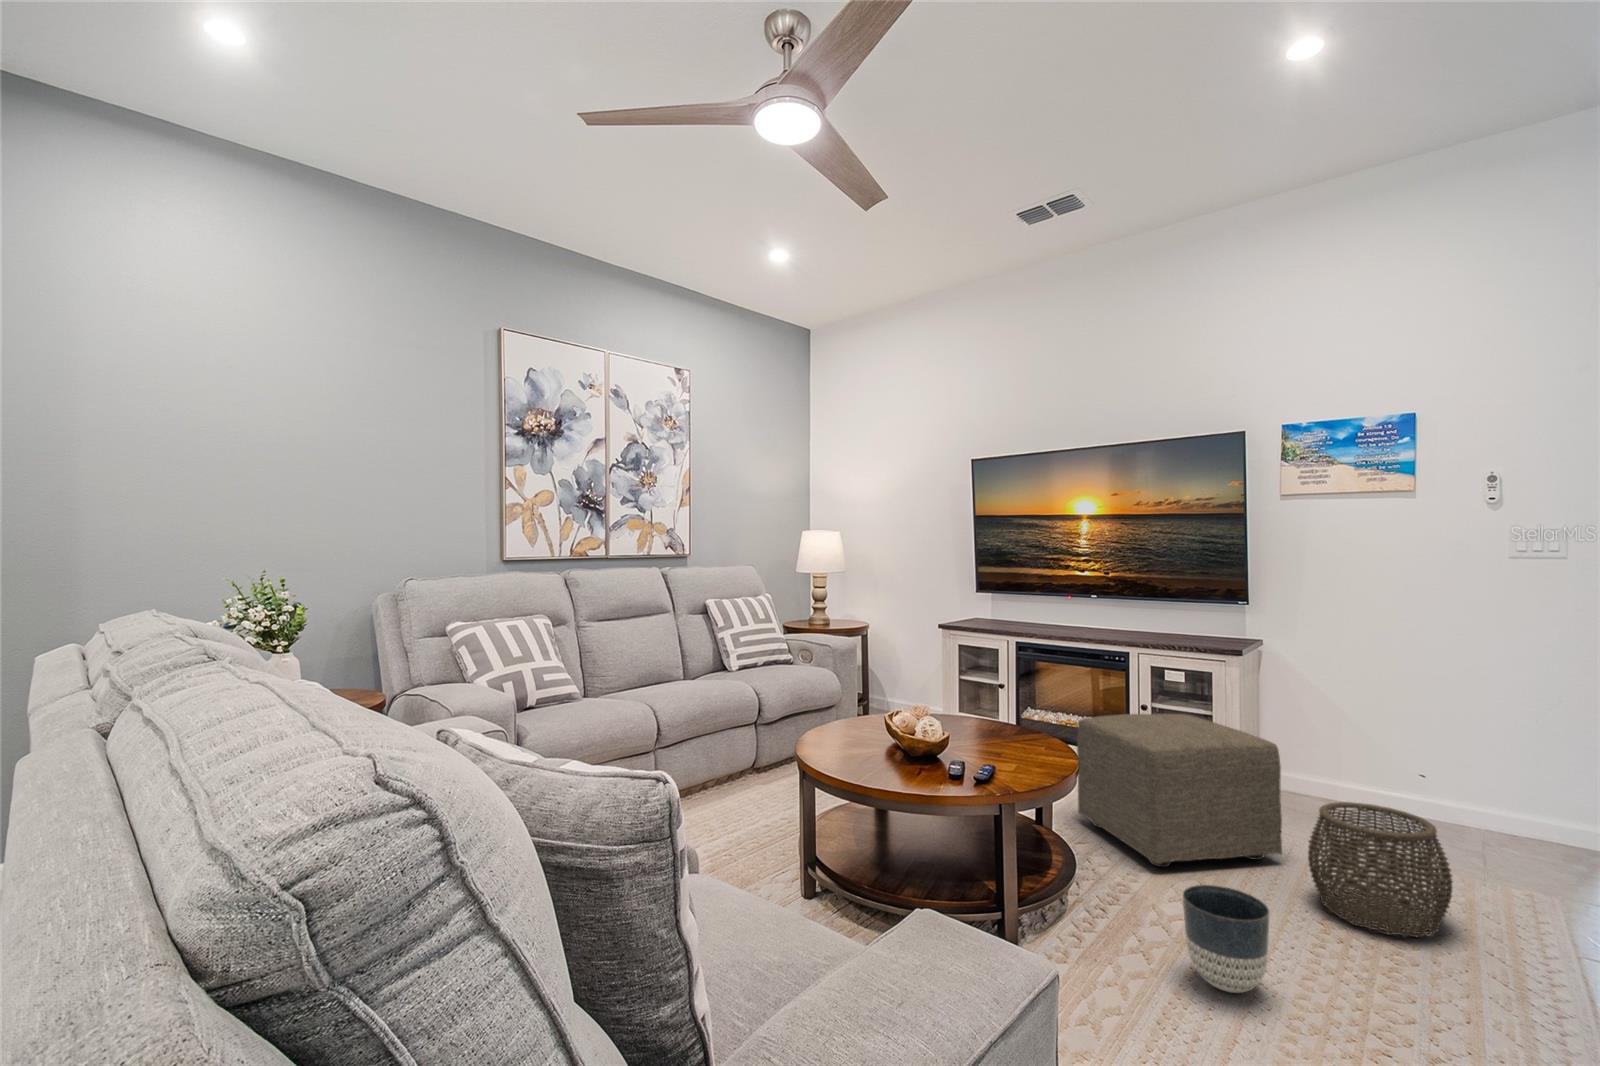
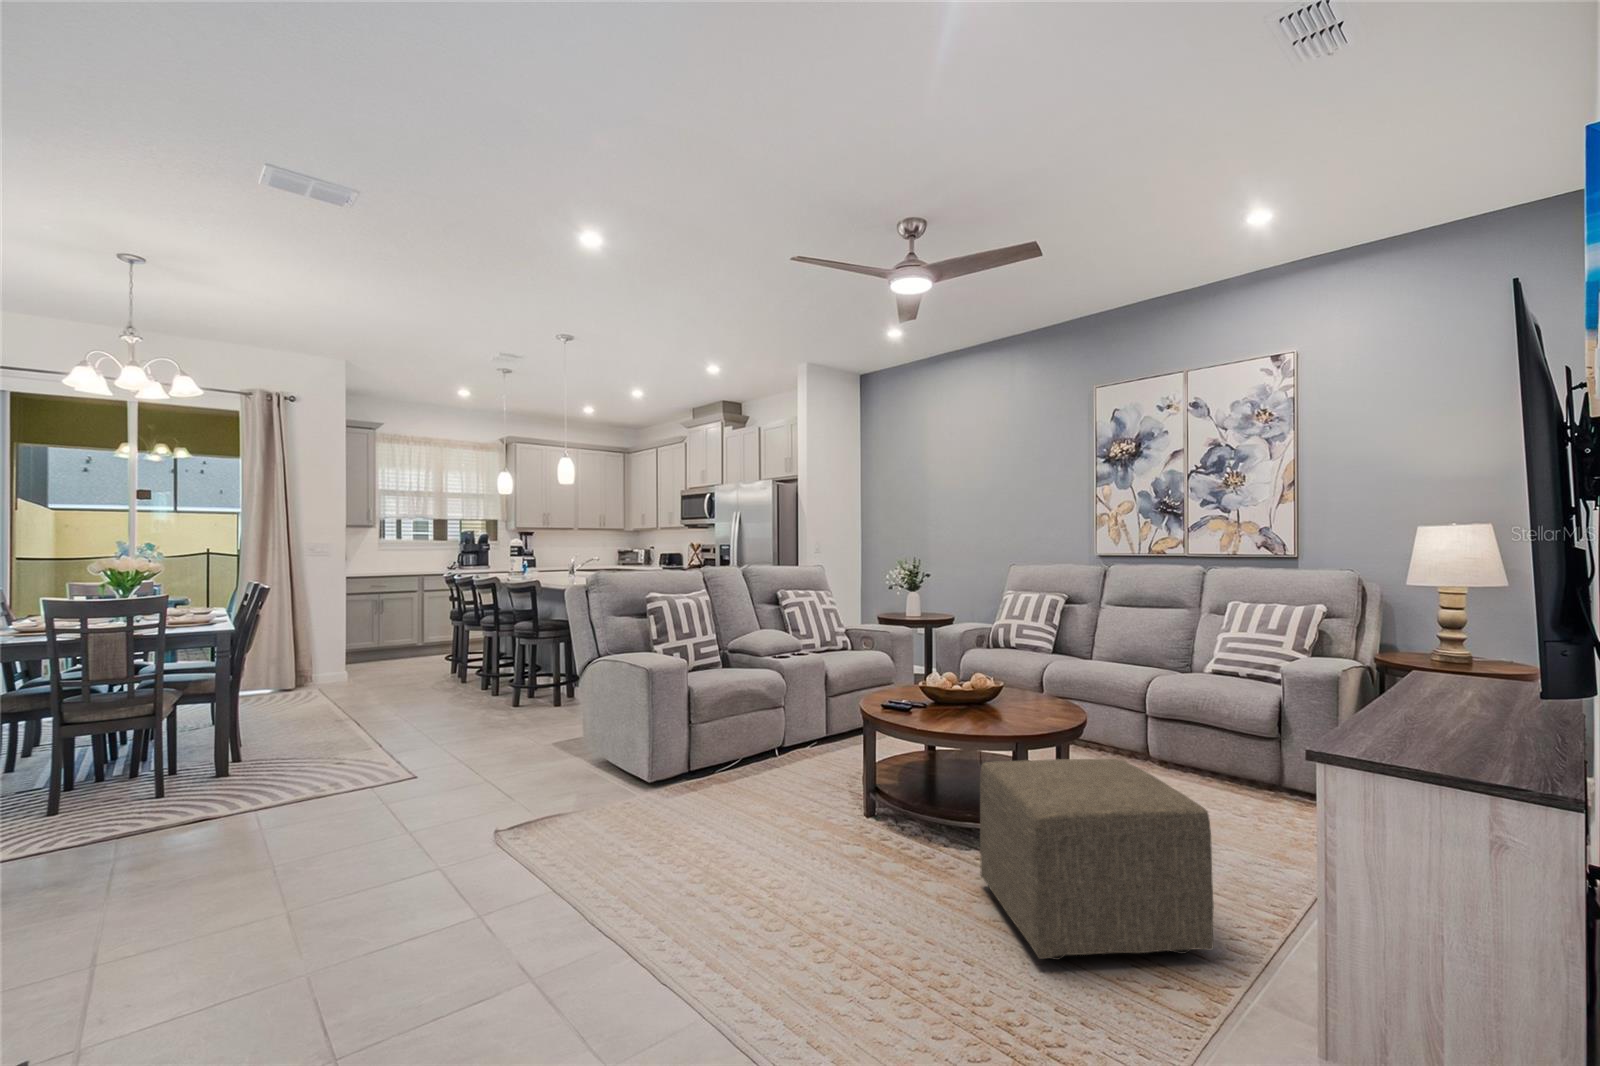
woven basket: present [1308,802,1453,937] -> none [842,846,973,1009]
planter: present [1183,885,1269,993] -> none [771,797,824,868]

